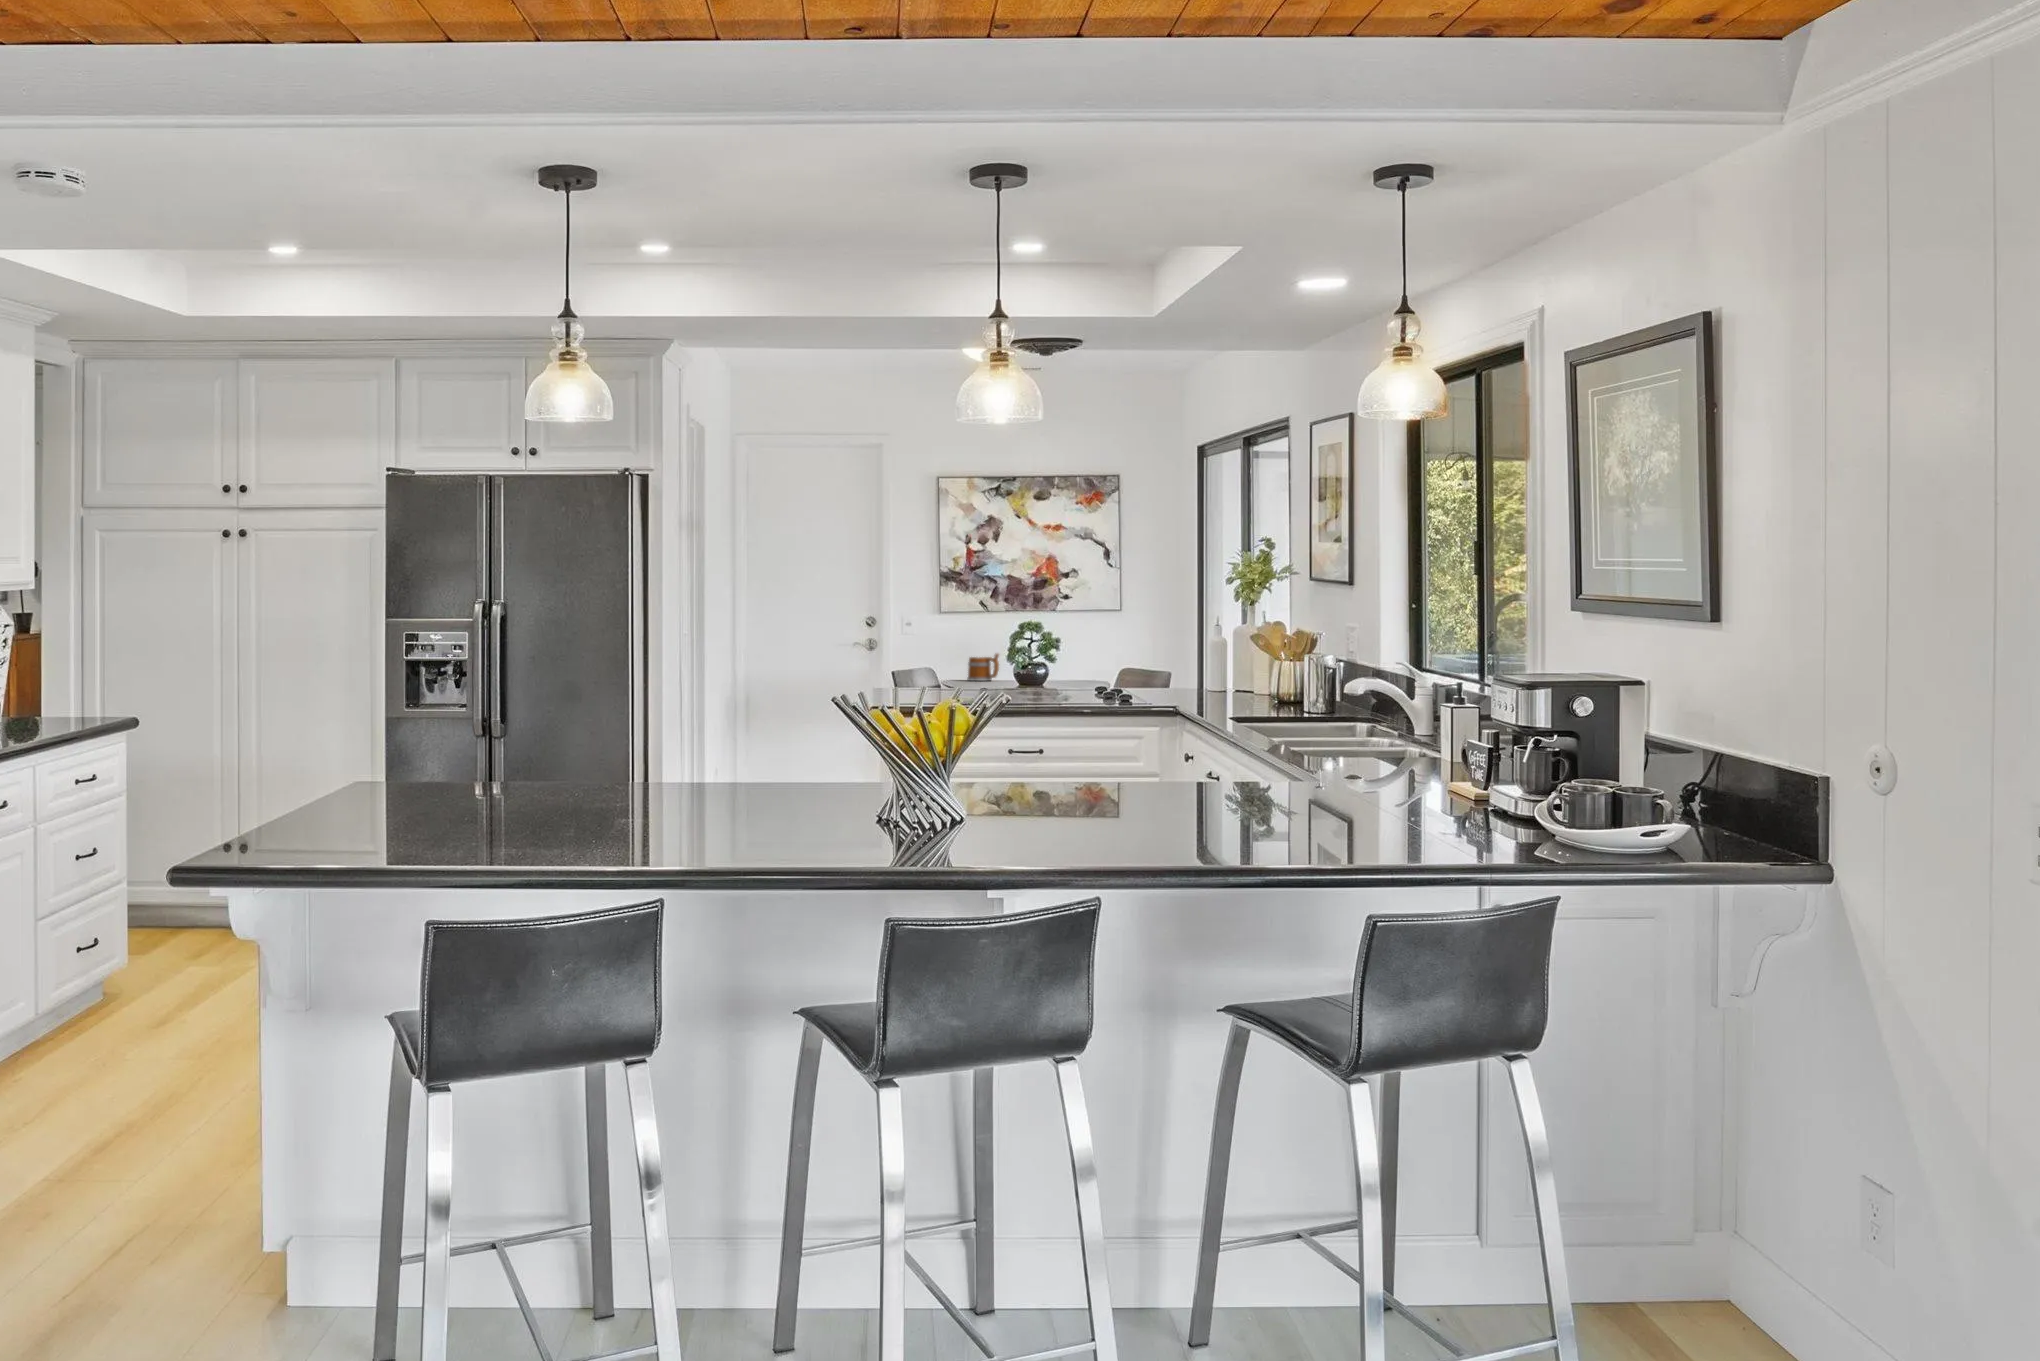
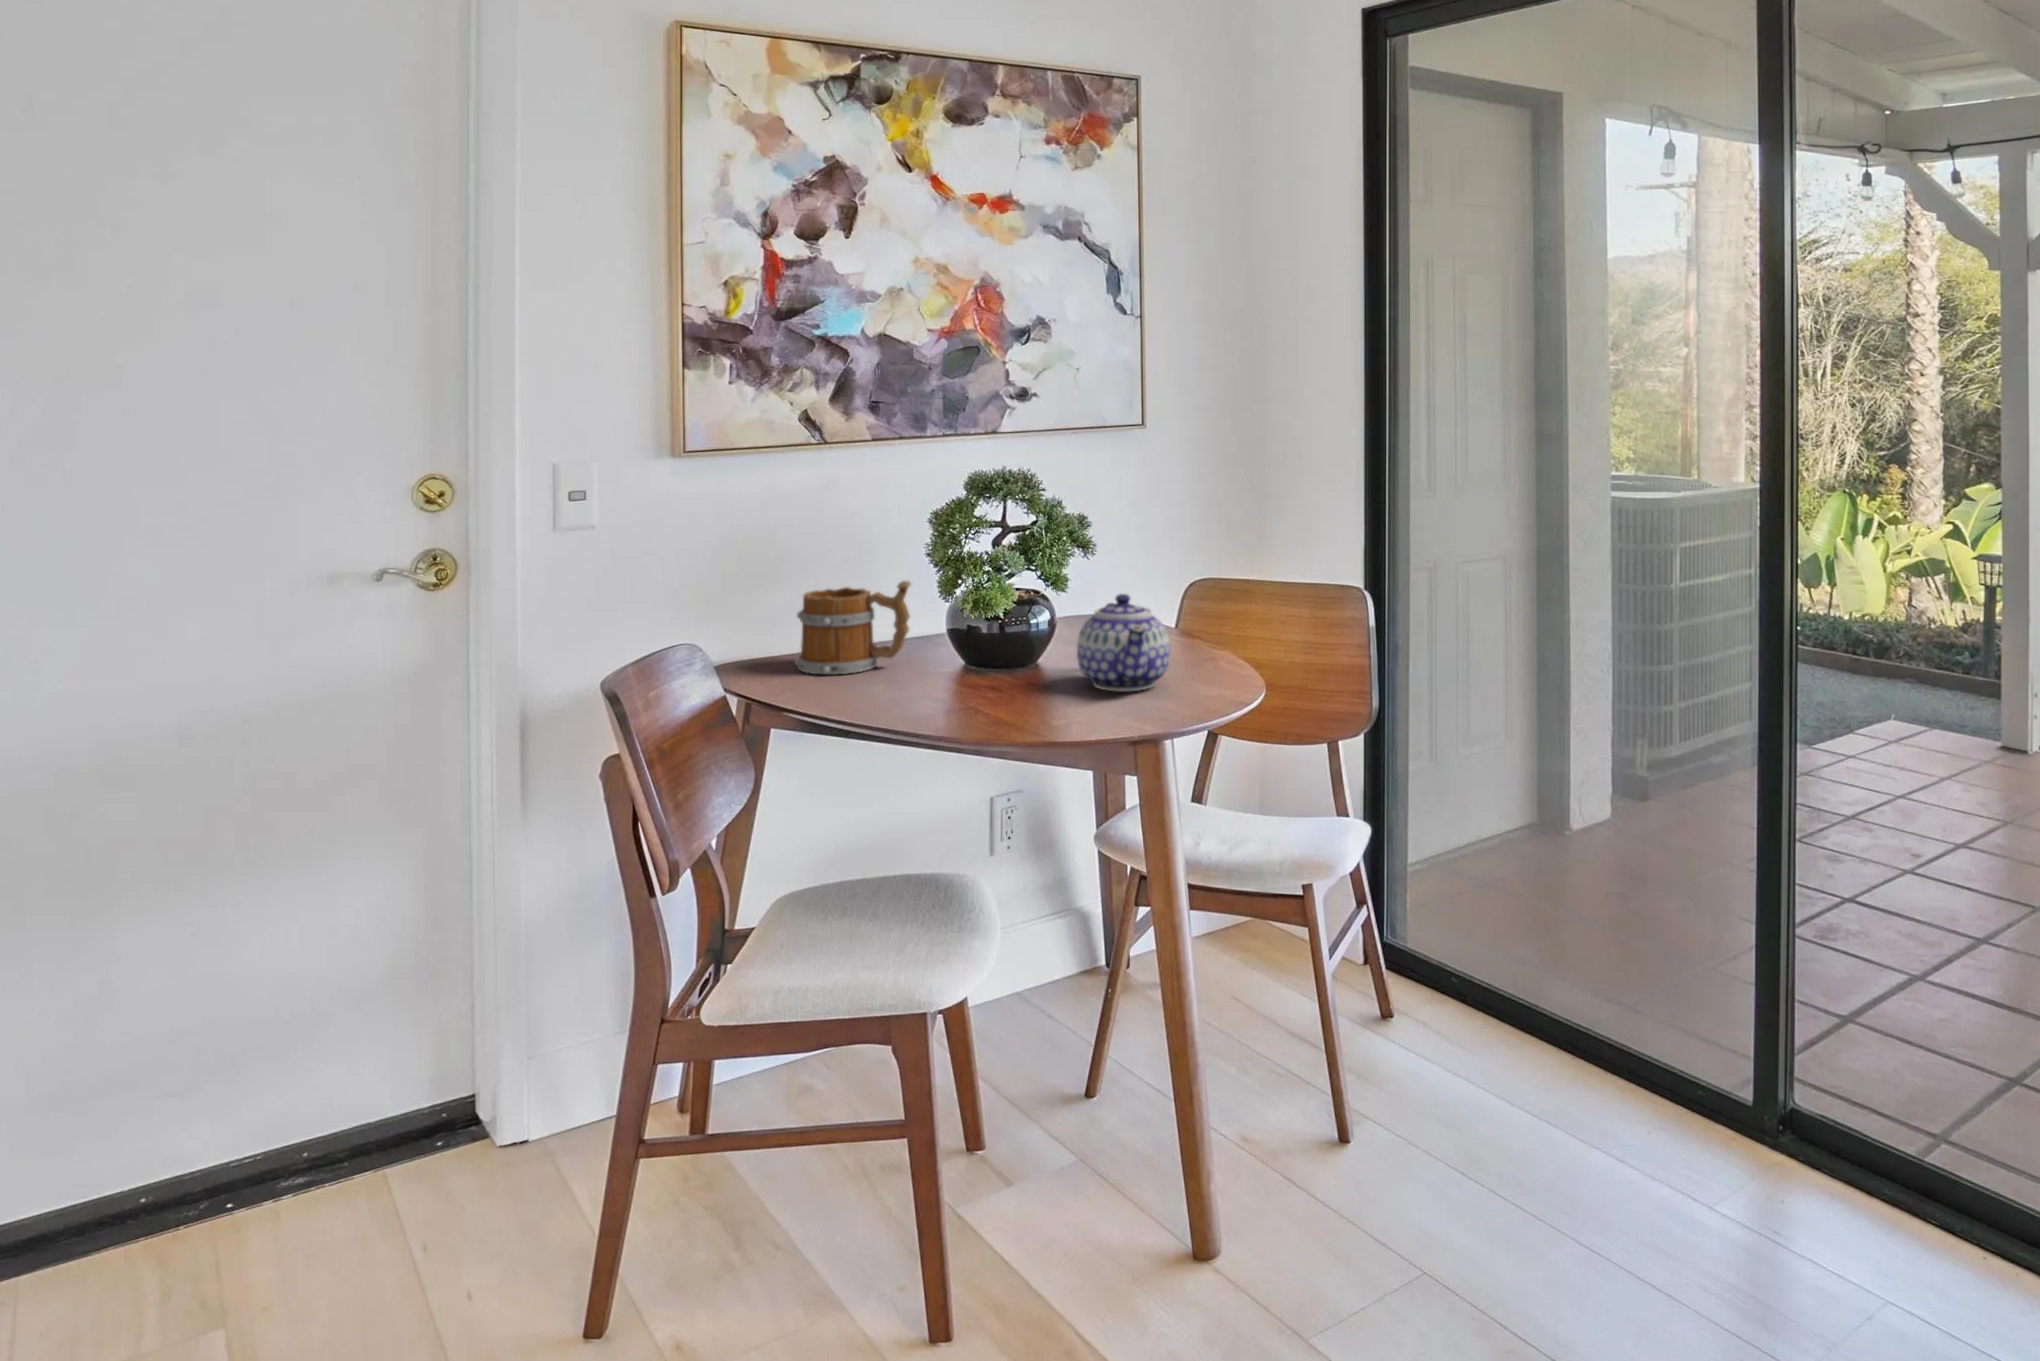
teapot: none [1032,655,1062,684] -> present [1077,594,1170,691]

